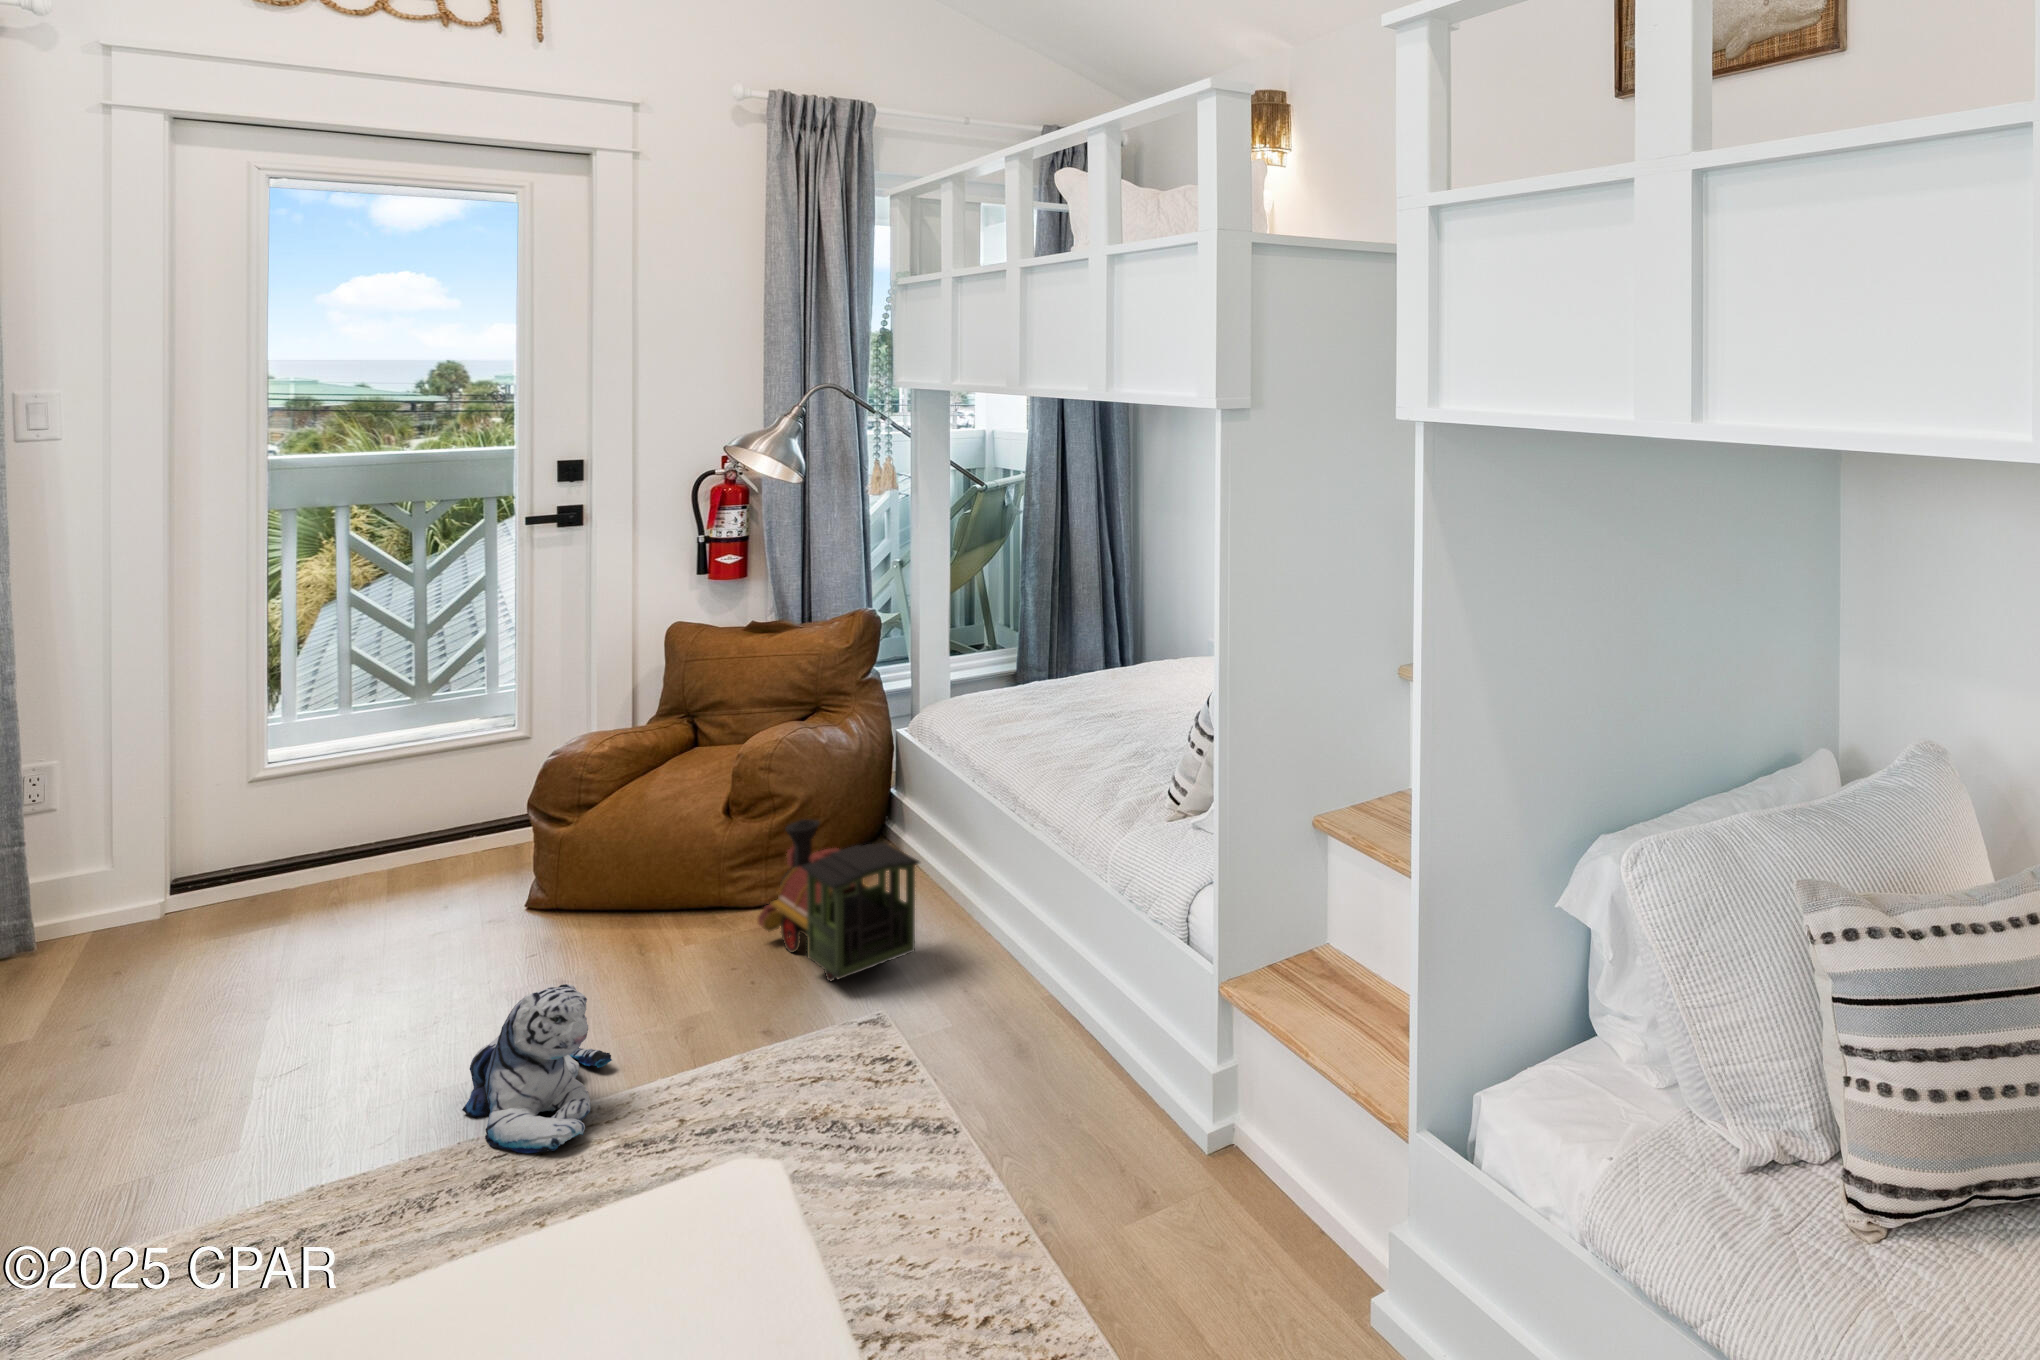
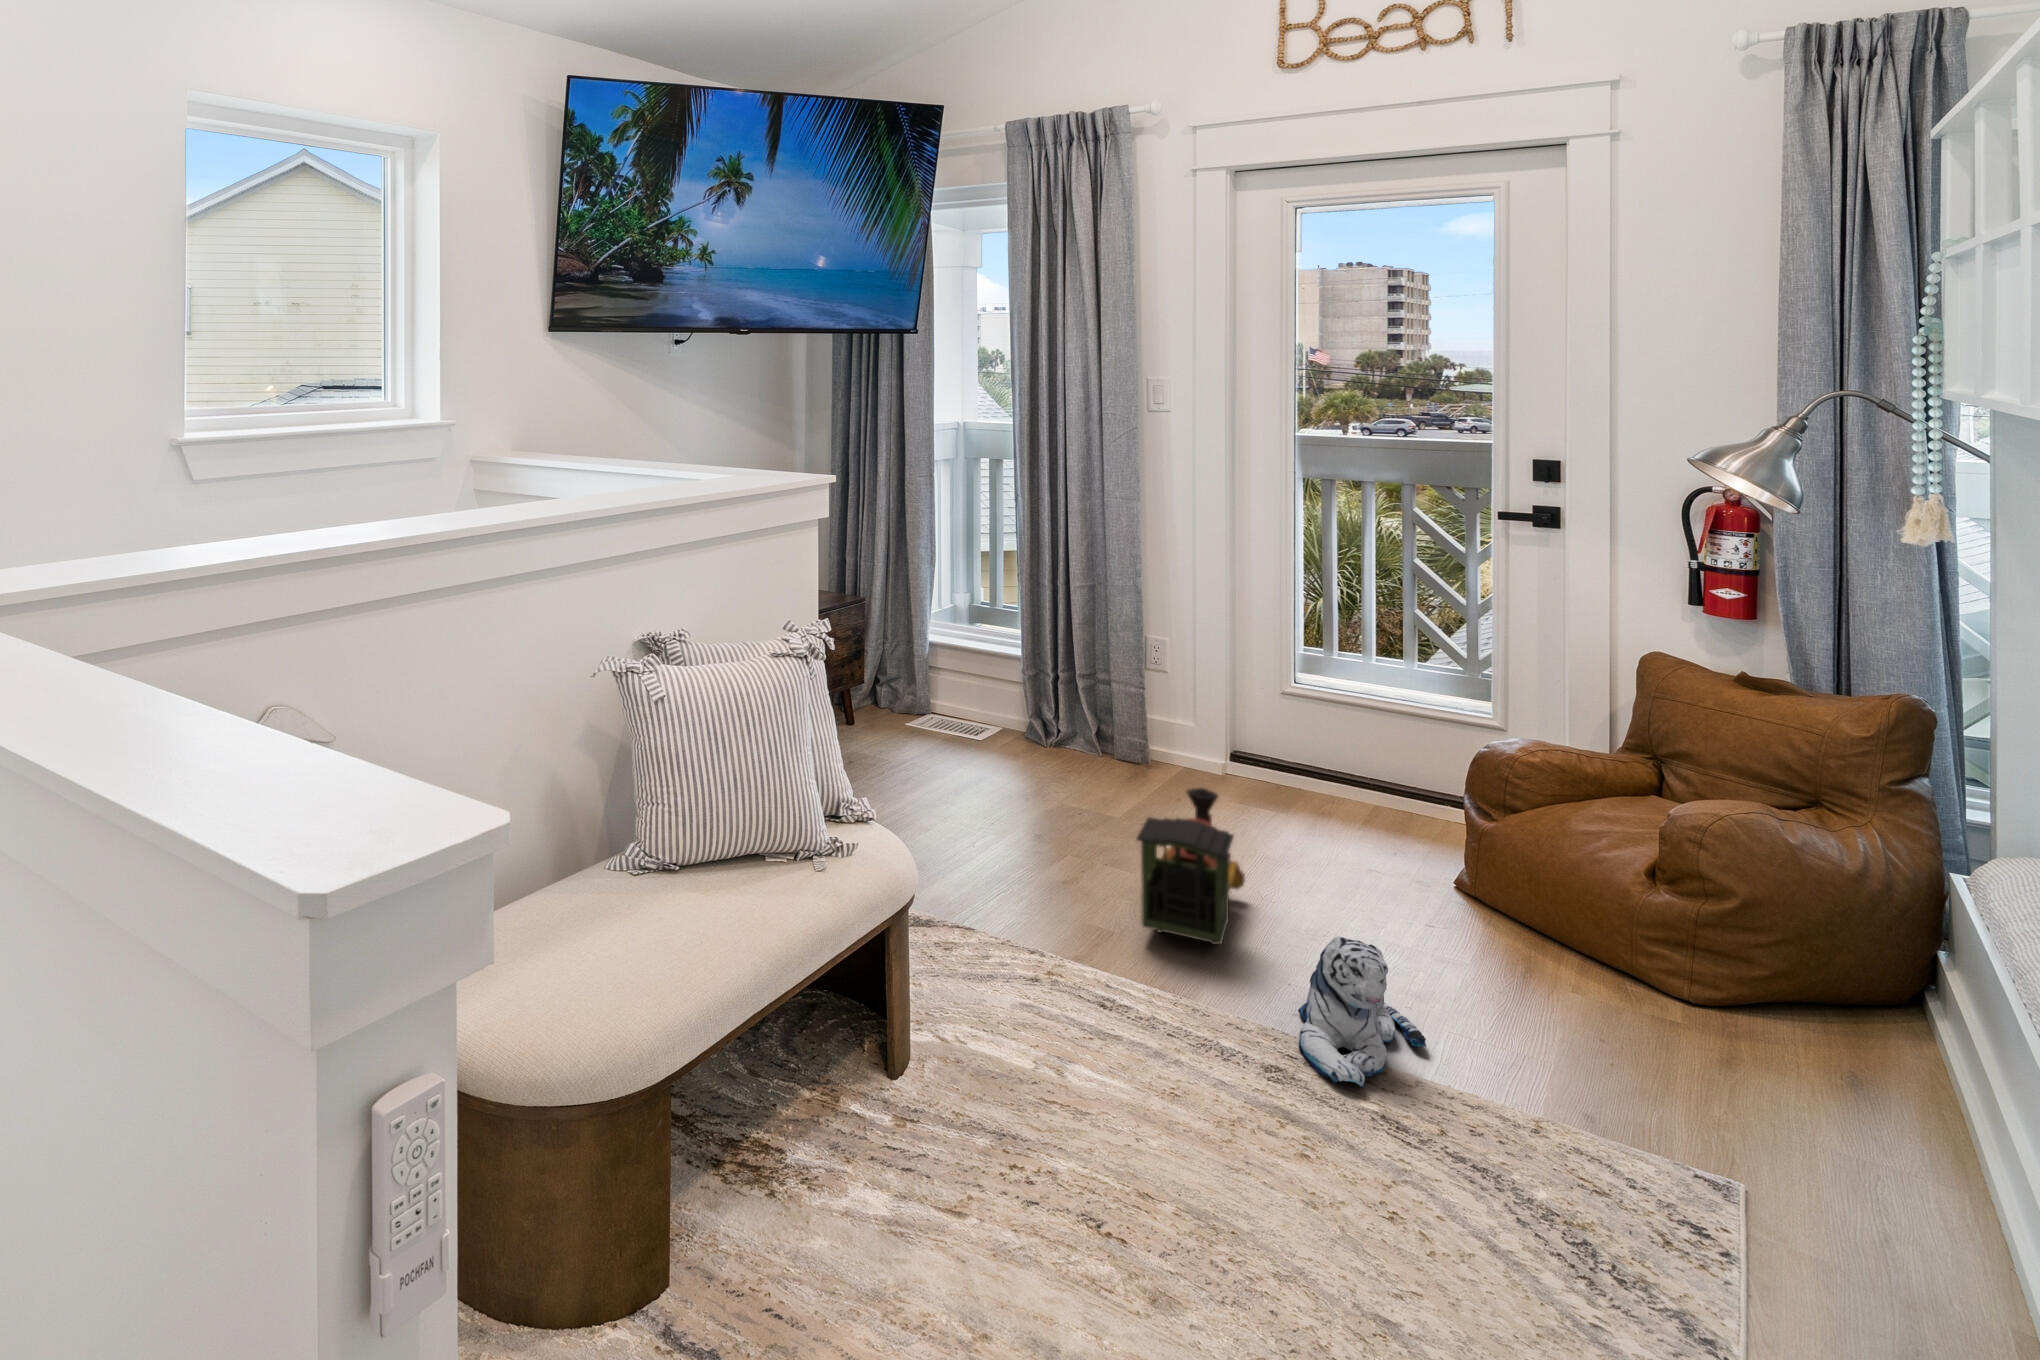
toy train: present [757,820,919,981] -> present [1137,788,1245,945]

